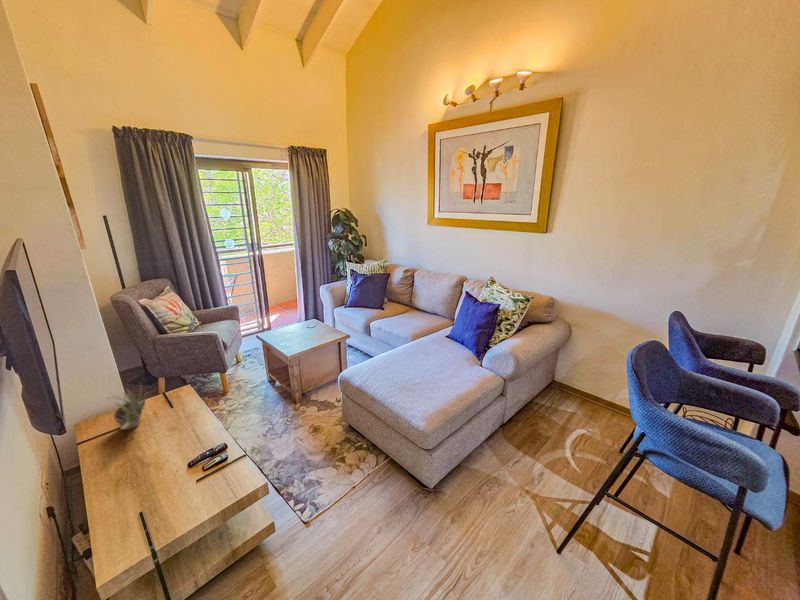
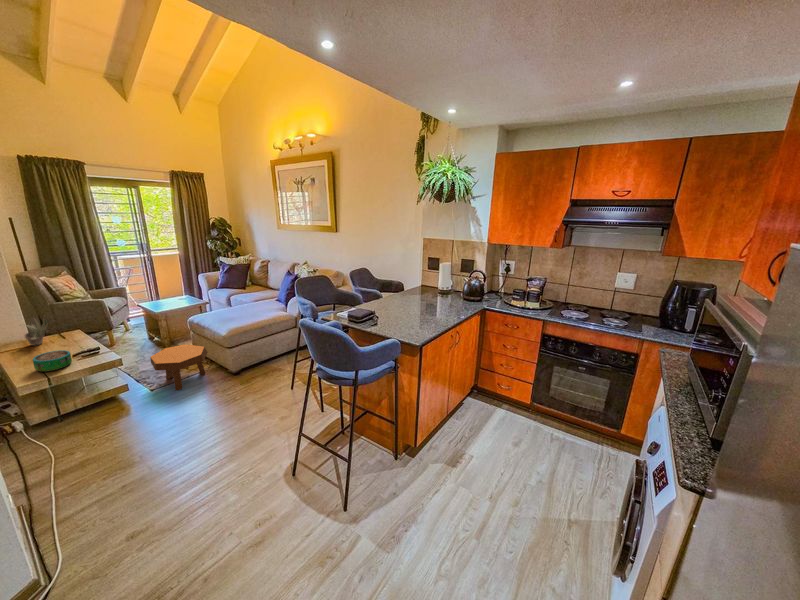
footstool: none [302,427,389,532] -> present [150,344,208,390]
decorative bowl: none [117,471,184,532] -> present [33,350,72,372]

